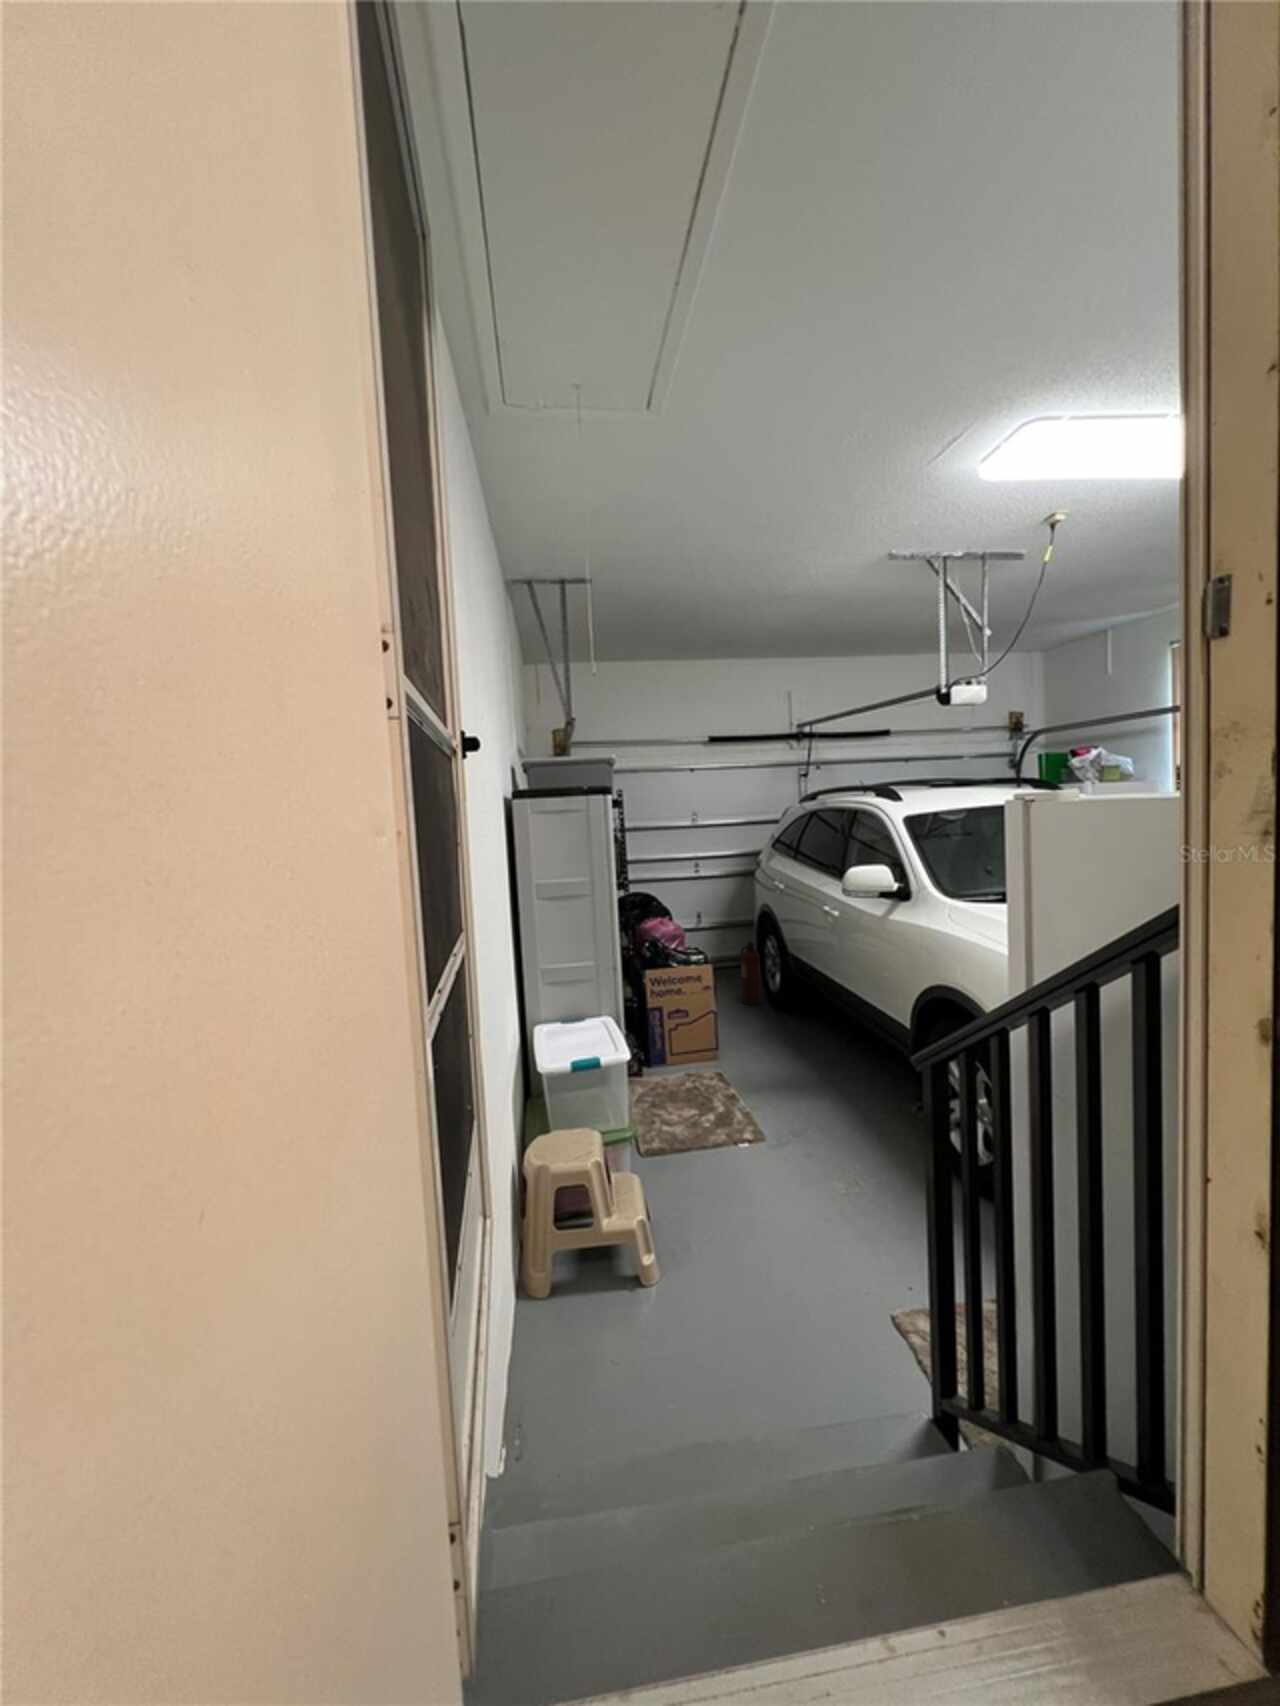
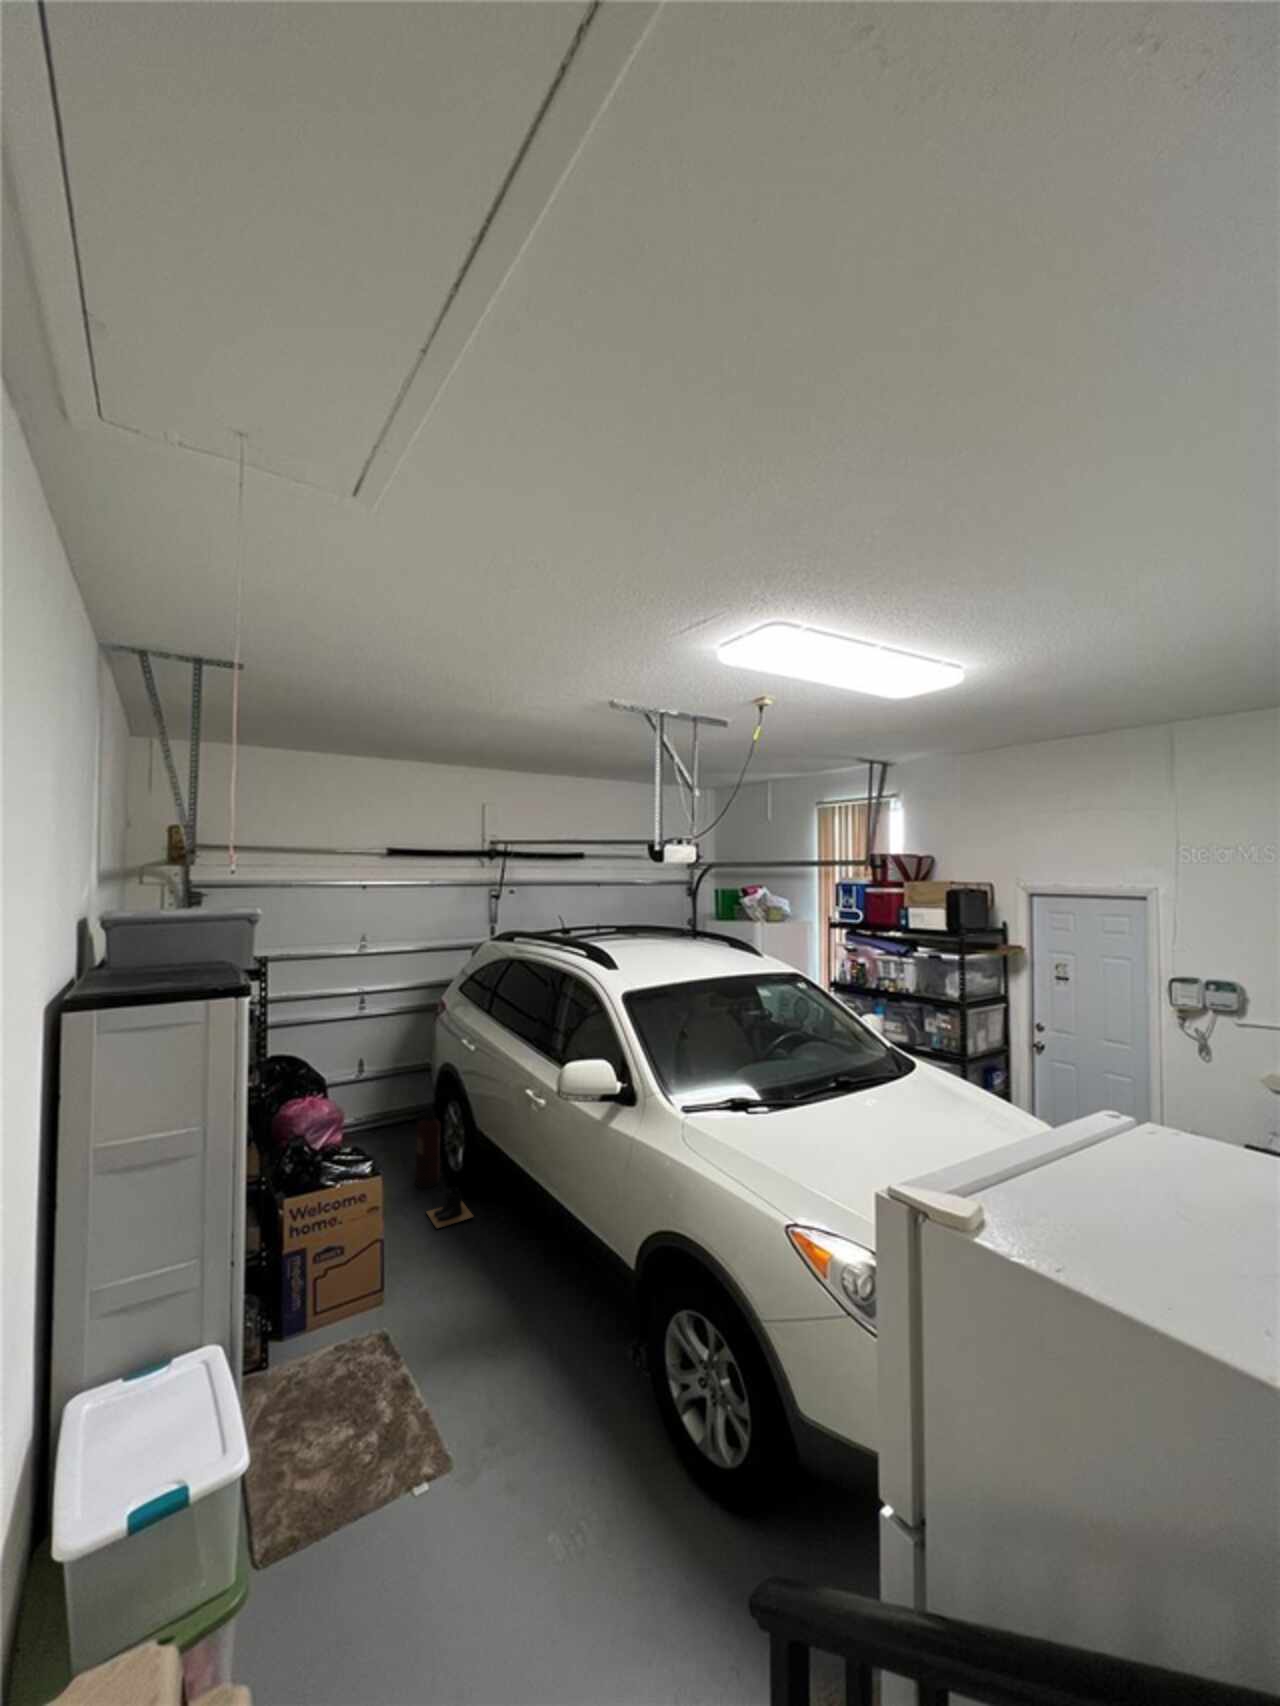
boots: none [750,1000,788,1027] -> present [426,1187,473,1229]

